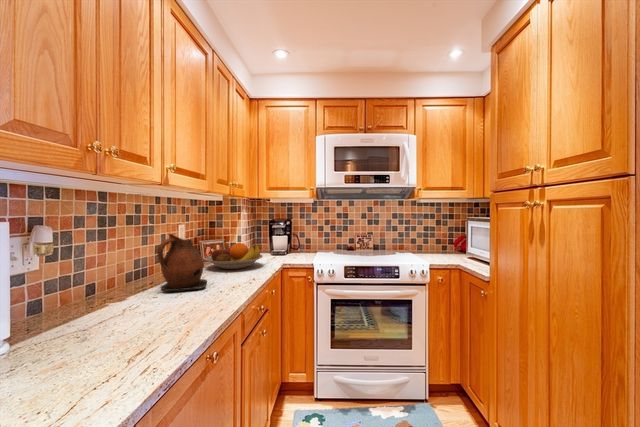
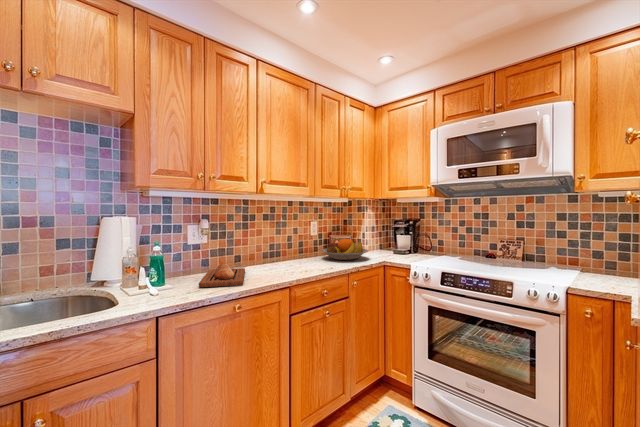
ceramic pitcher: present [157,234,207,291] -> none [270,227,307,269]
bread loaf: none [59,301,179,355] -> present [199,264,245,287]

